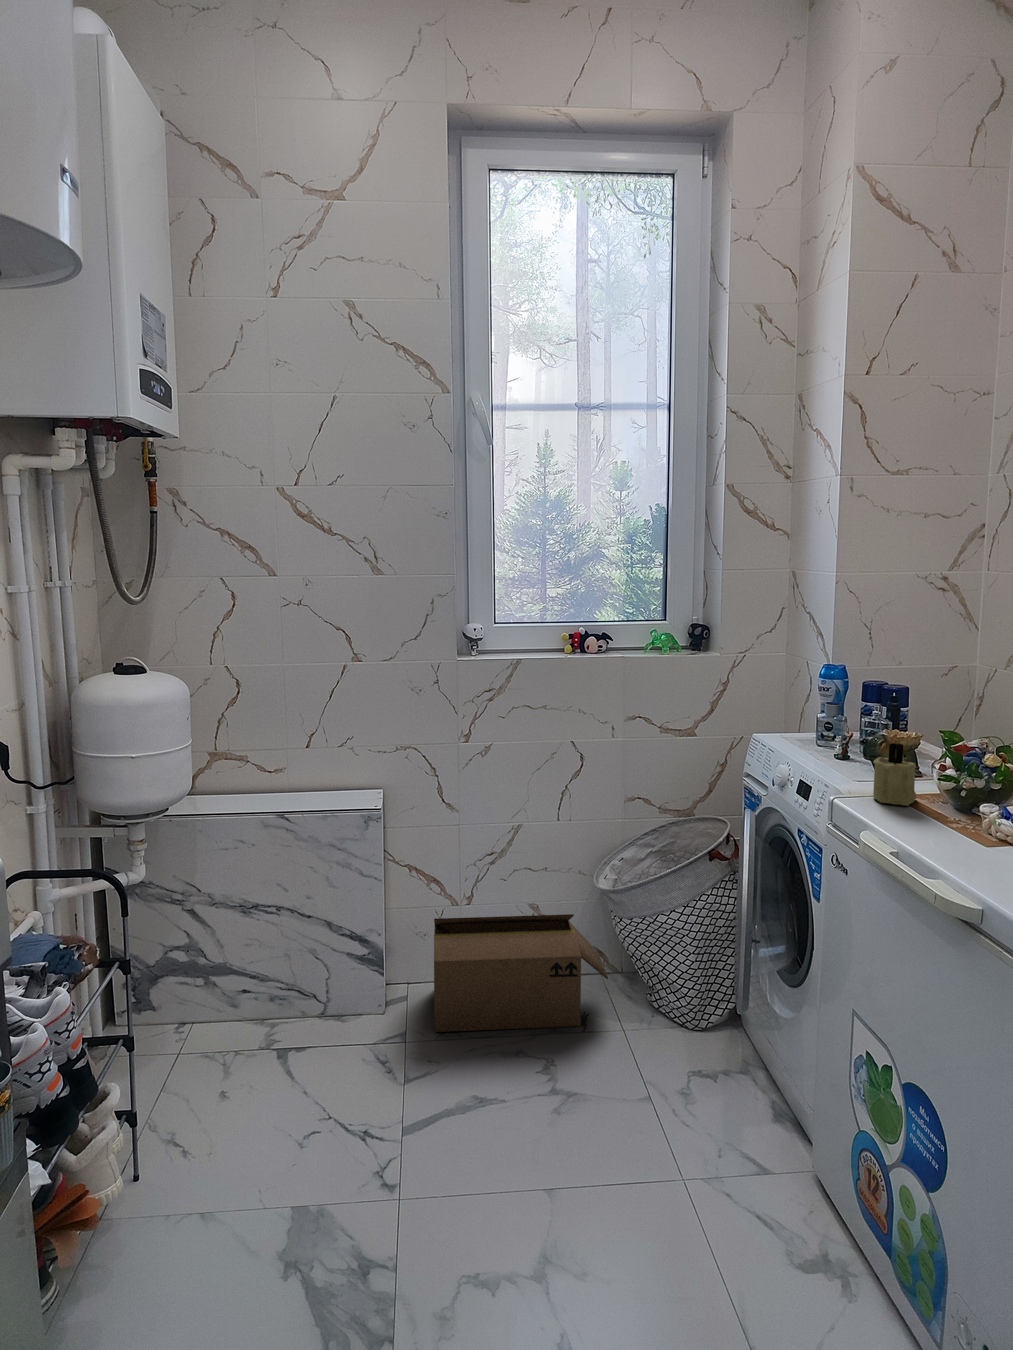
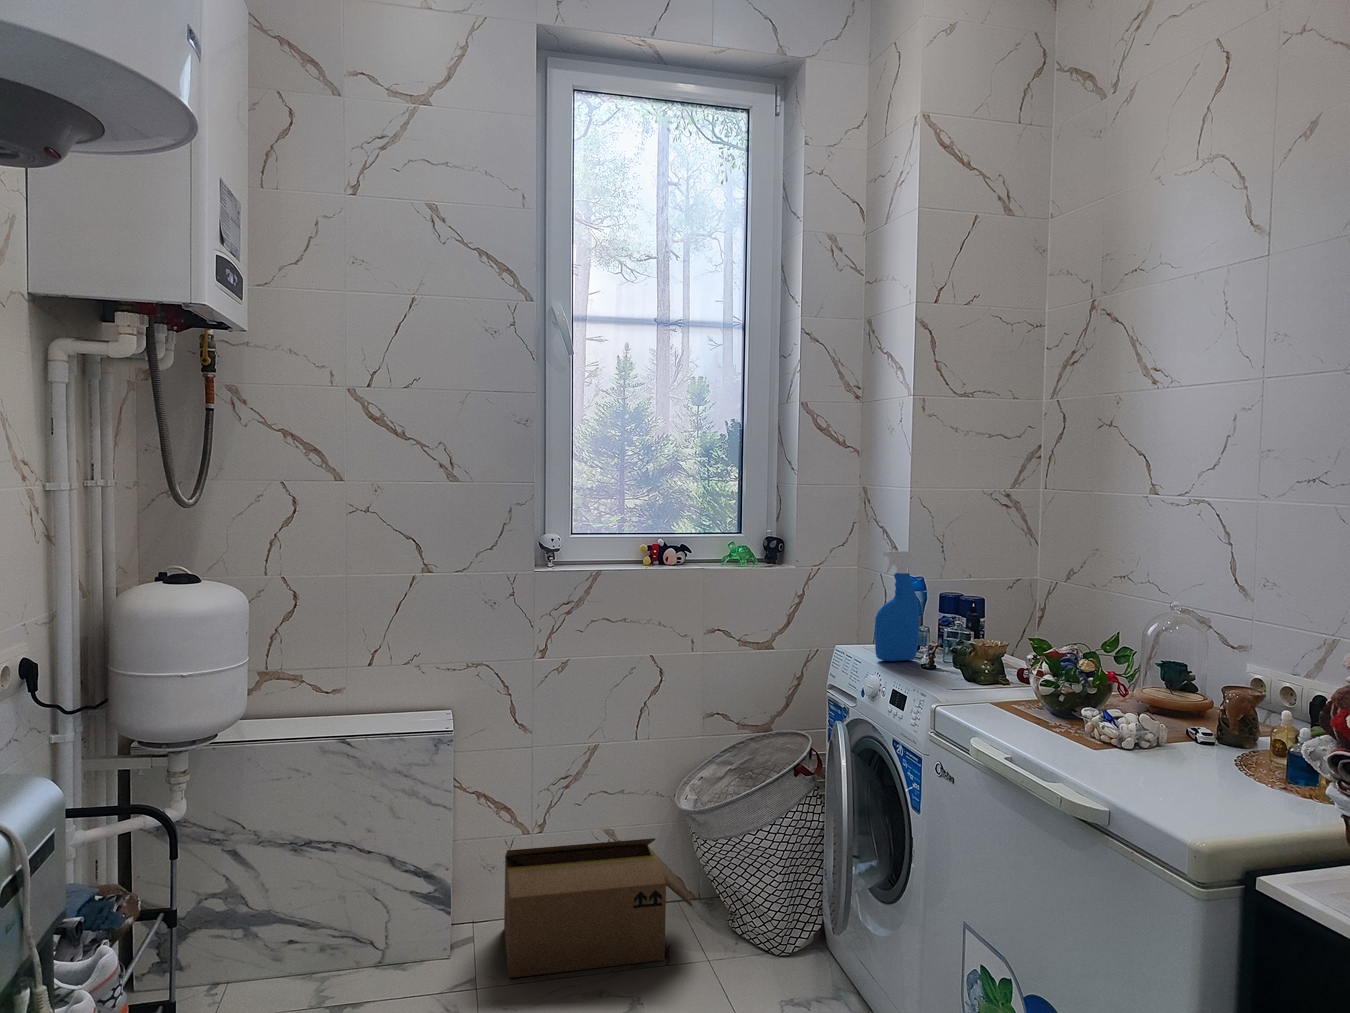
spray bottle: none [787,638,835,751] -> present [875,551,919,661]
candle: present [873,743,917,806] -> none [972,652,1012,713]

